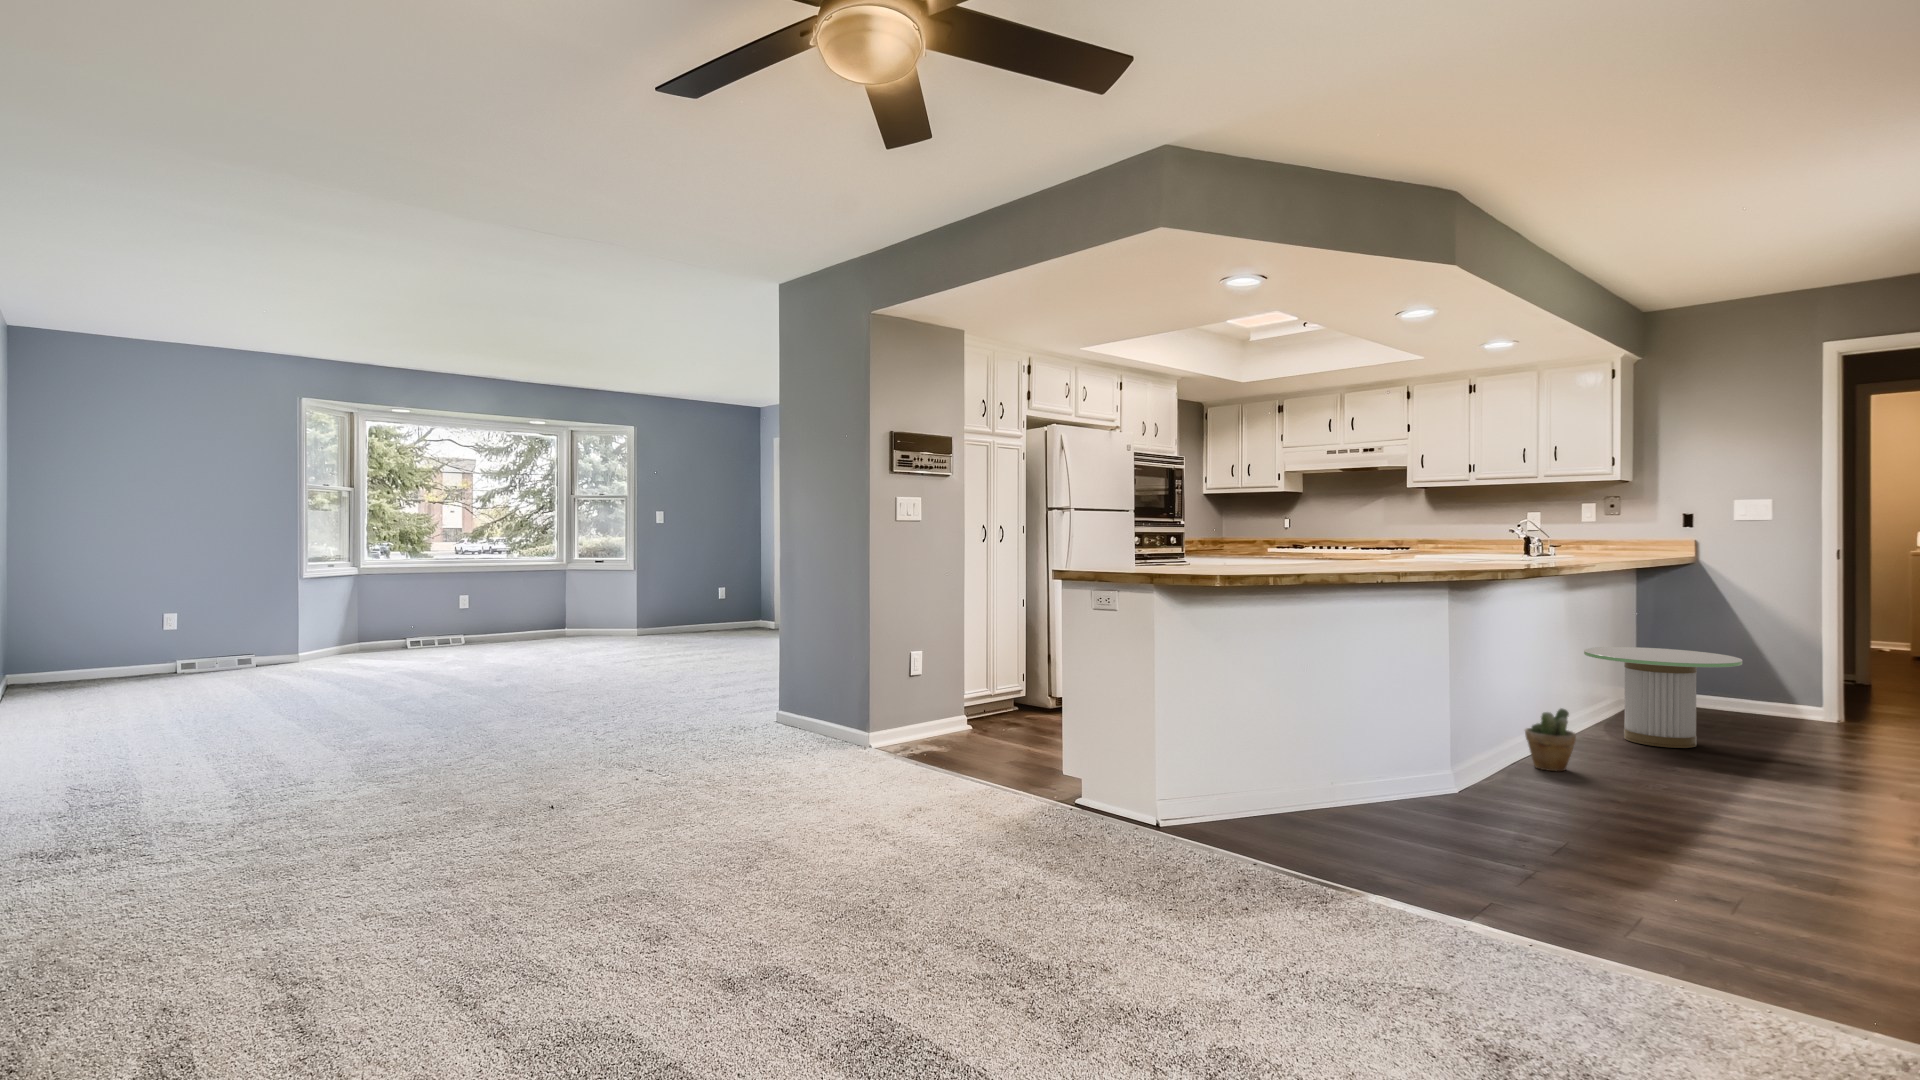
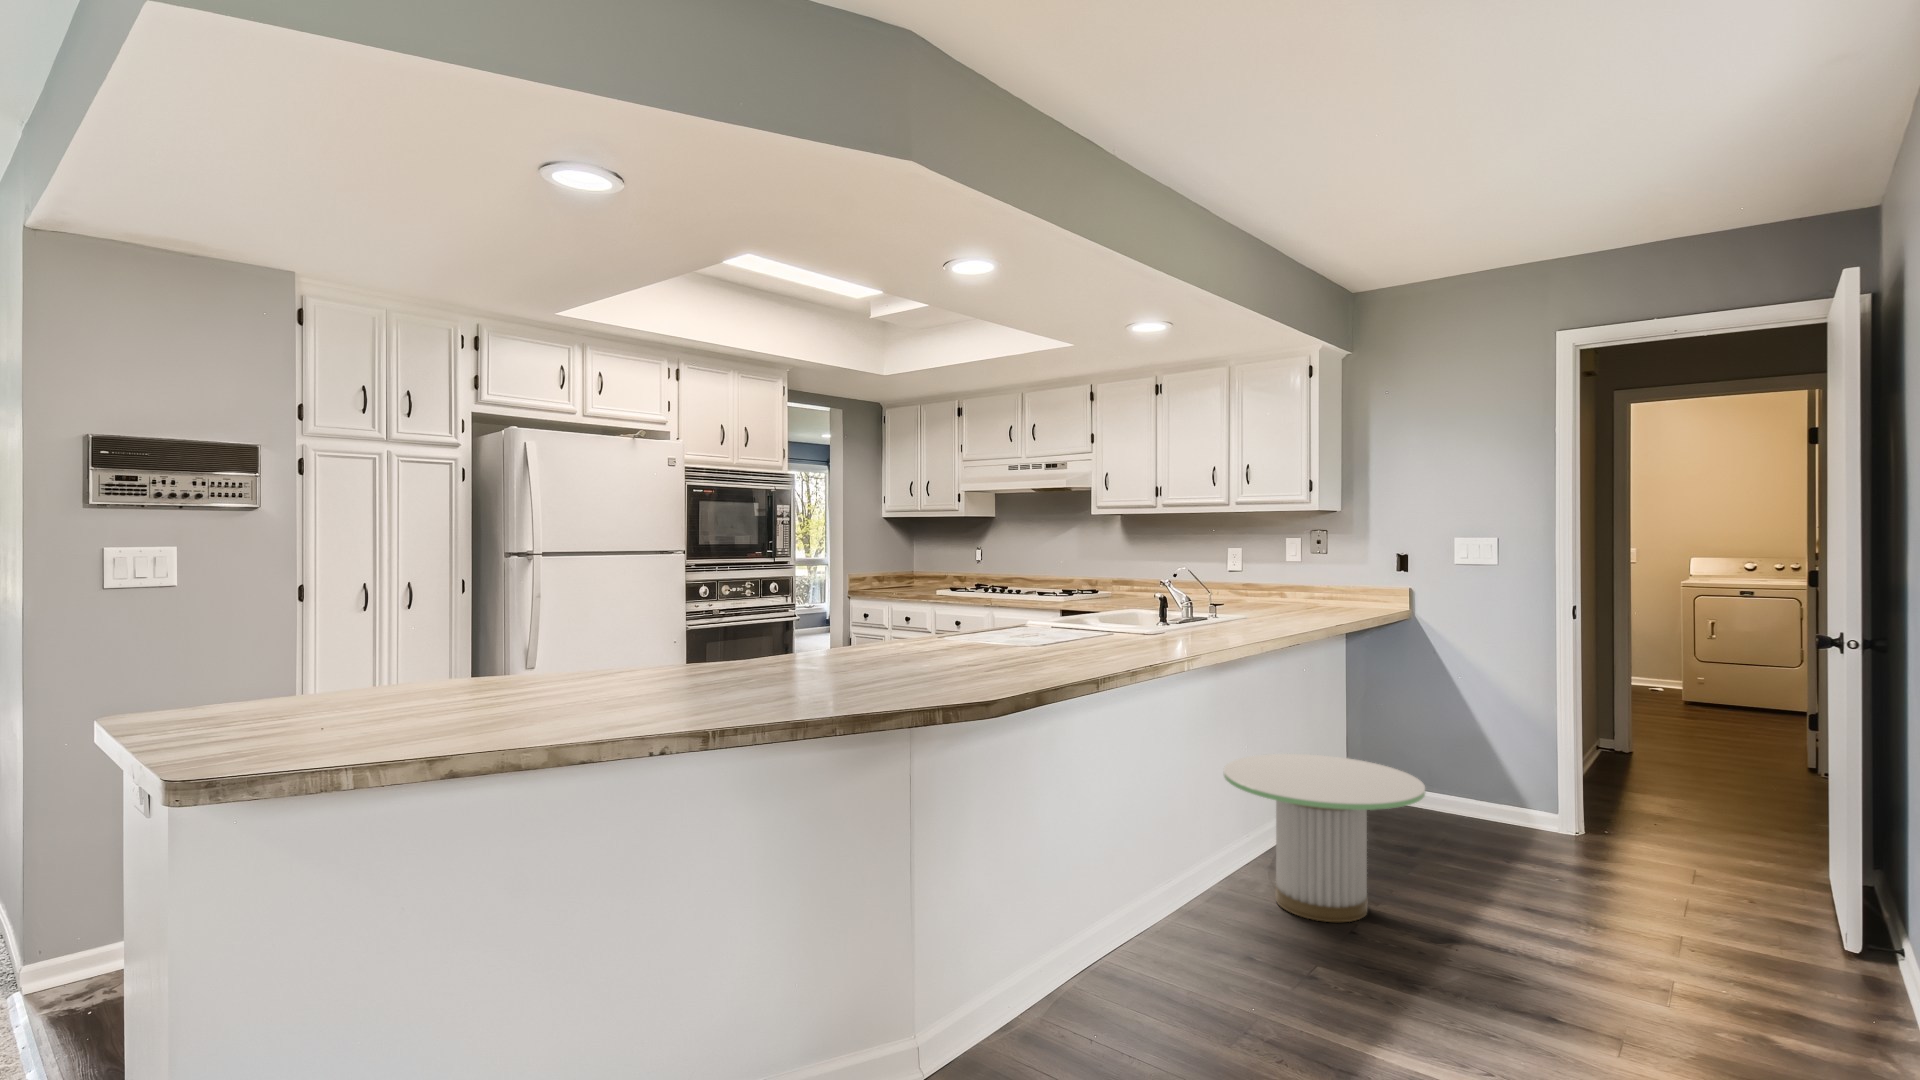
potted plant: present [1525,708,1576,771] -> none [1075,896,1147,1009]

